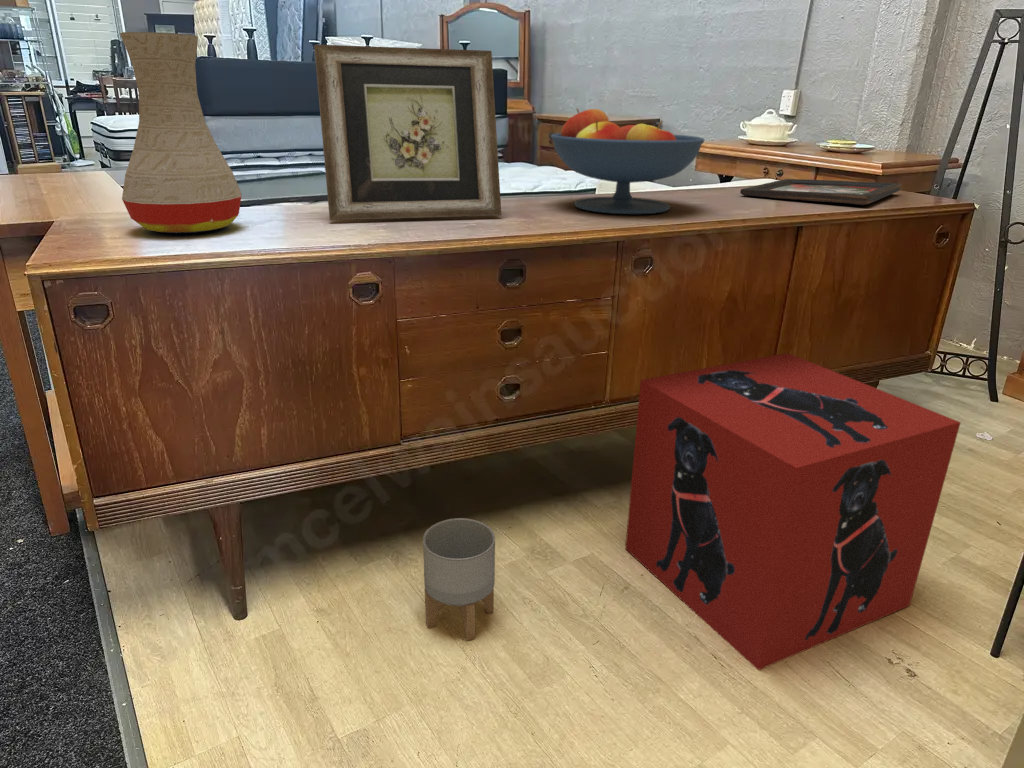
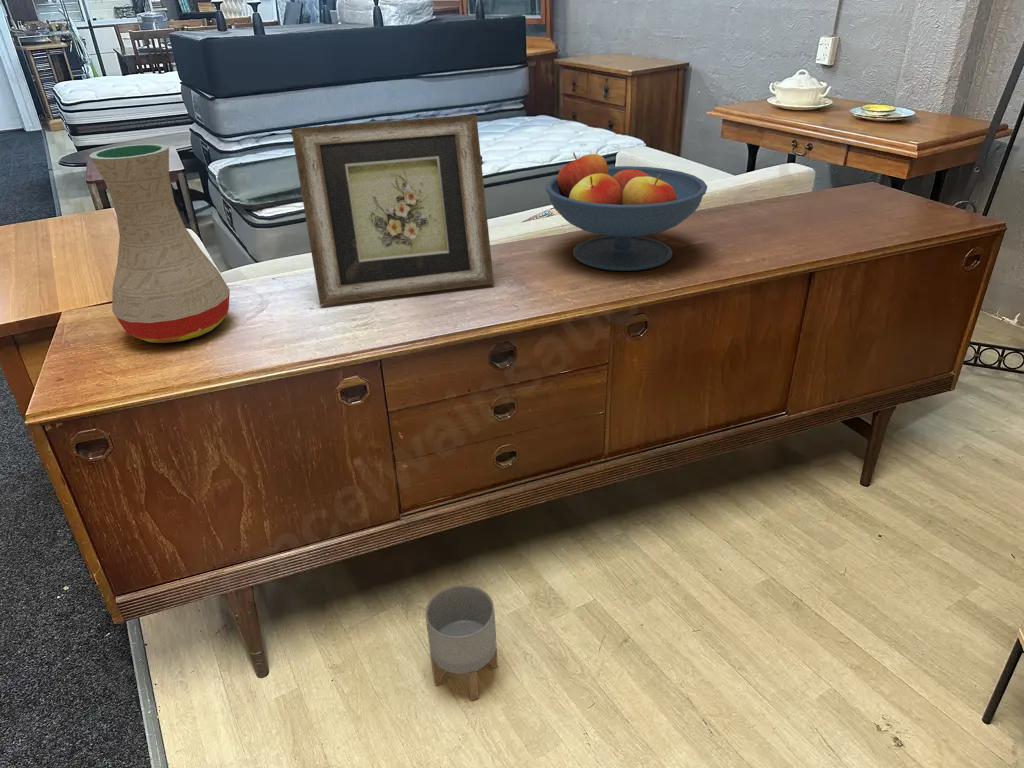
decorative tray: present [740,179,901,205] -> none [753,181,931,236]
storage box: present [625,353,960,670] -> none [630,396,963,737]

